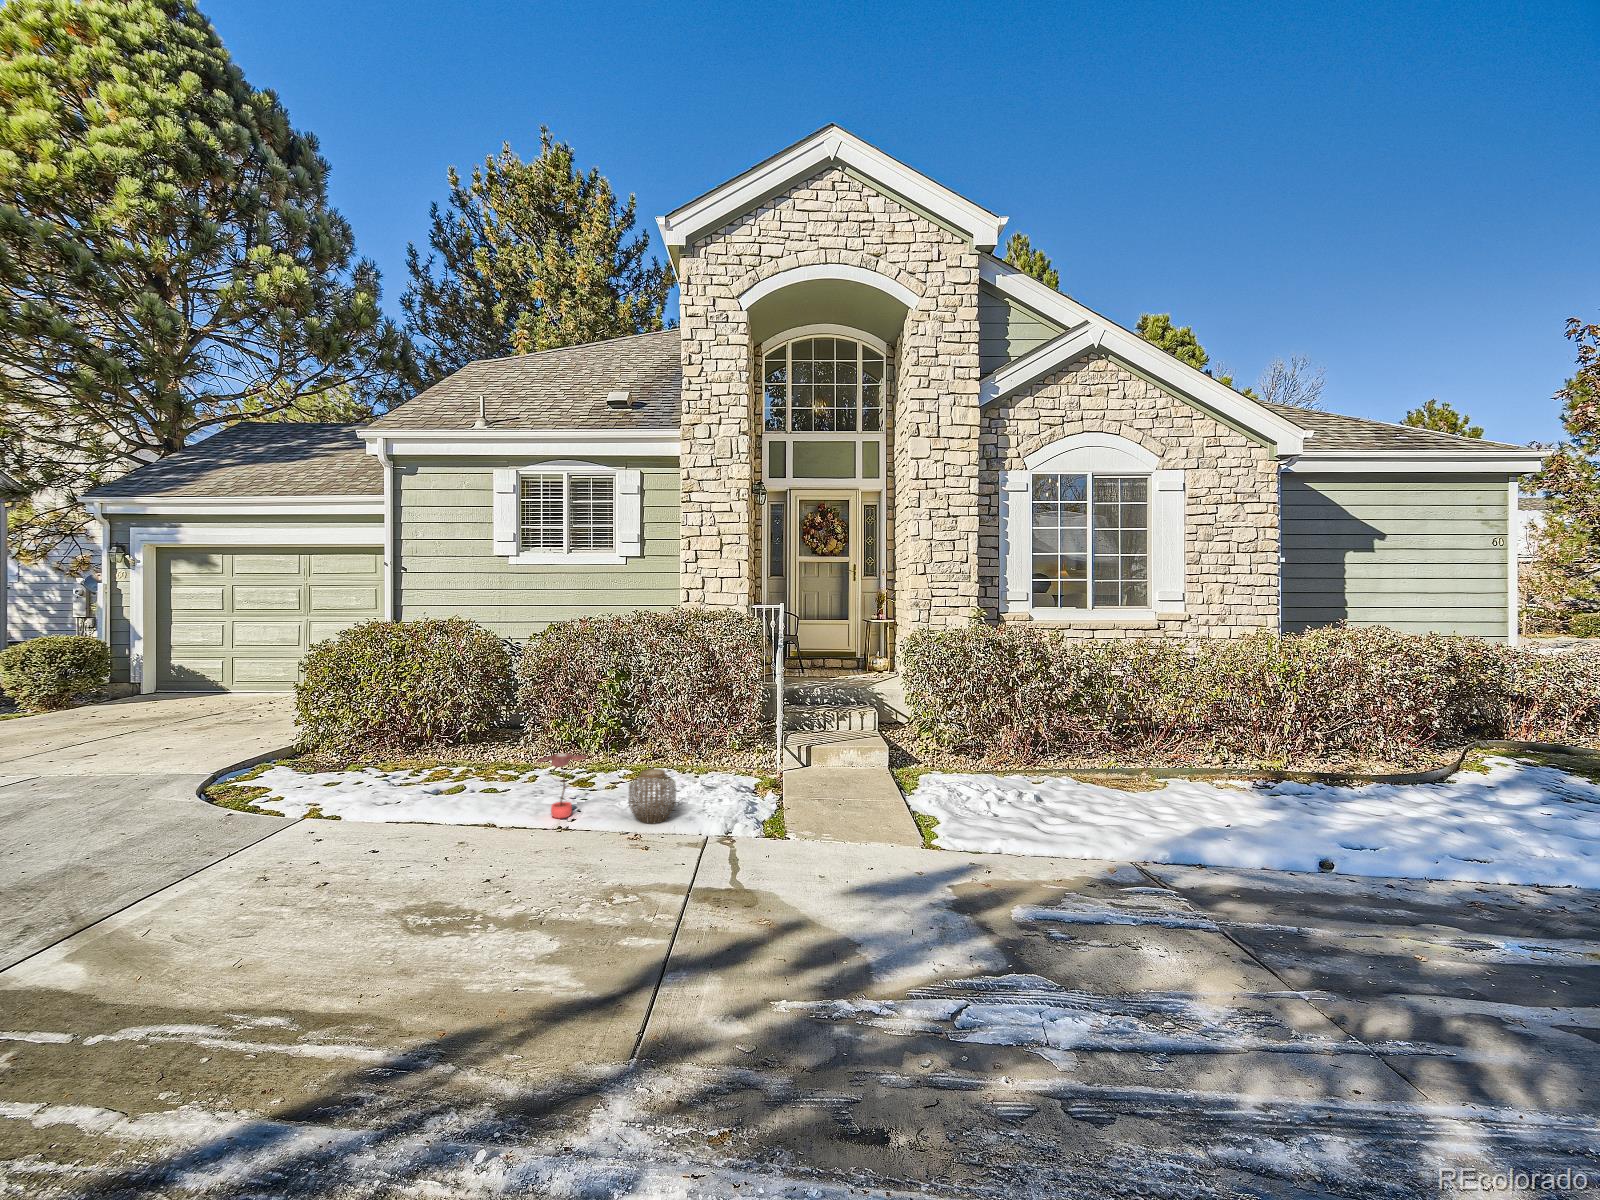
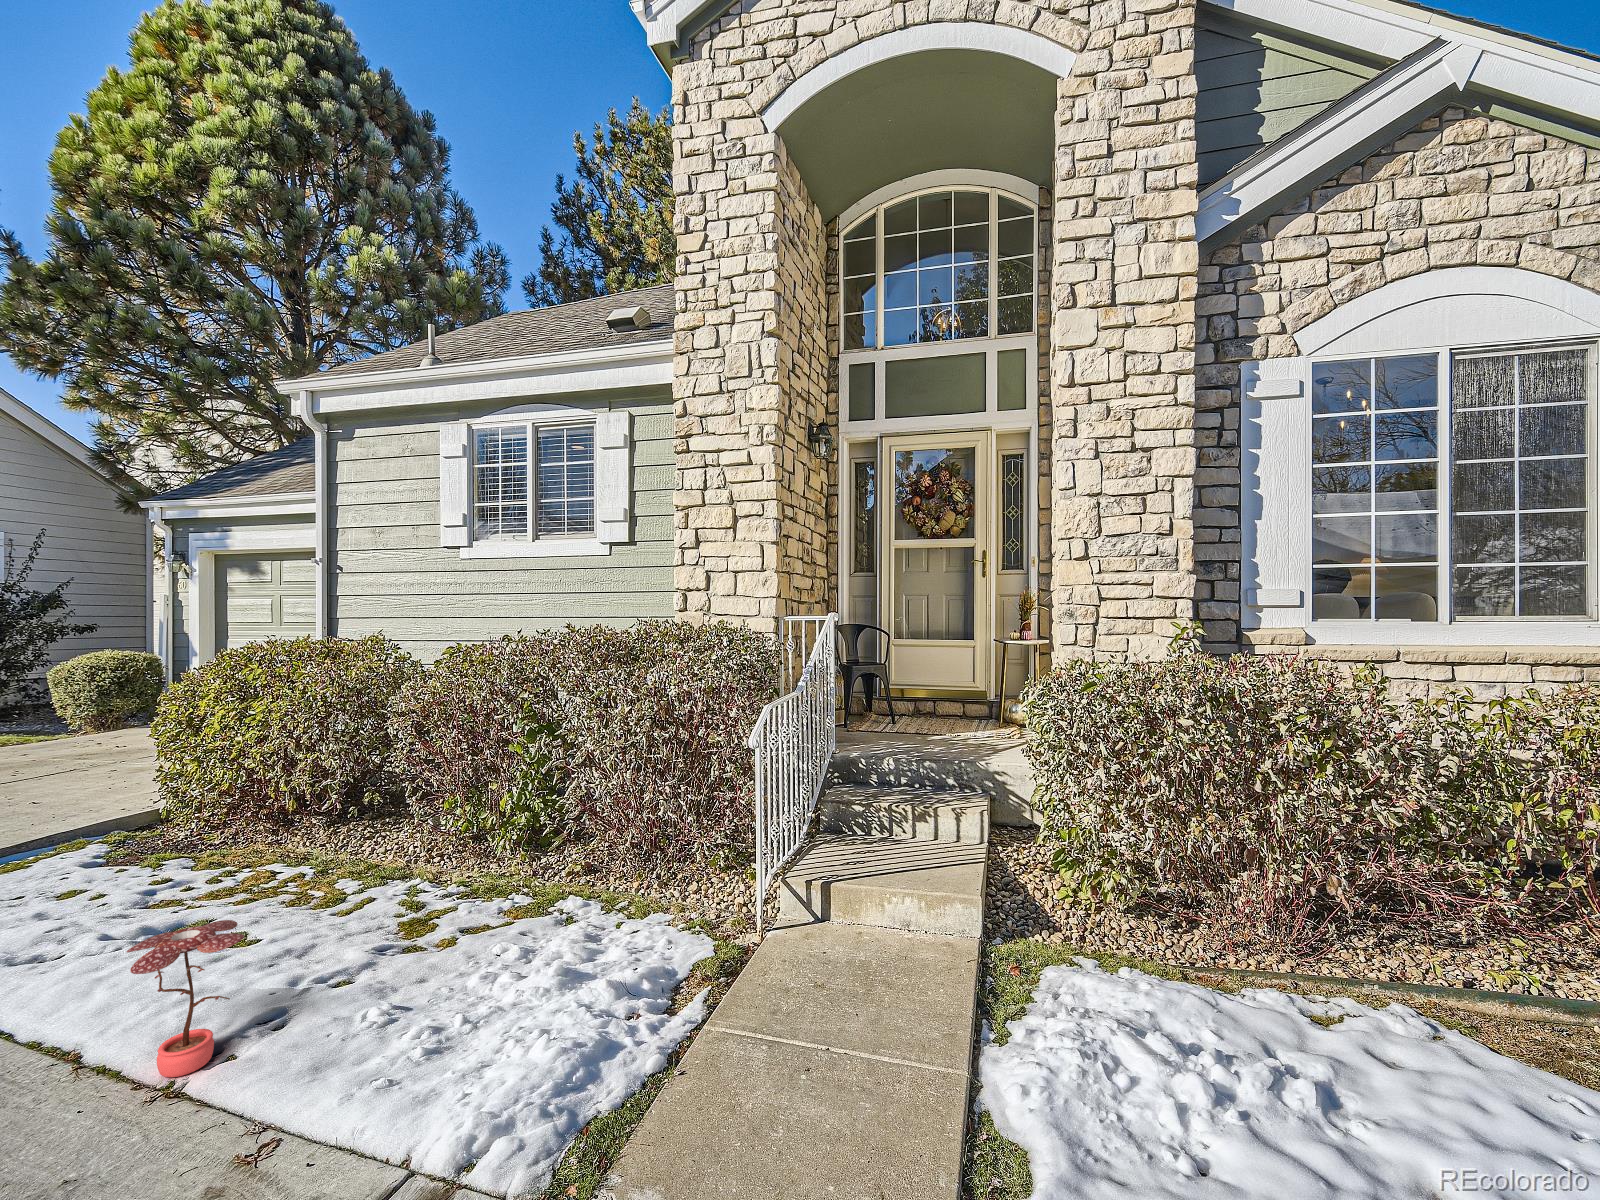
woven basket: present [629,769,676,824] -> none [265,989,395,1138]

